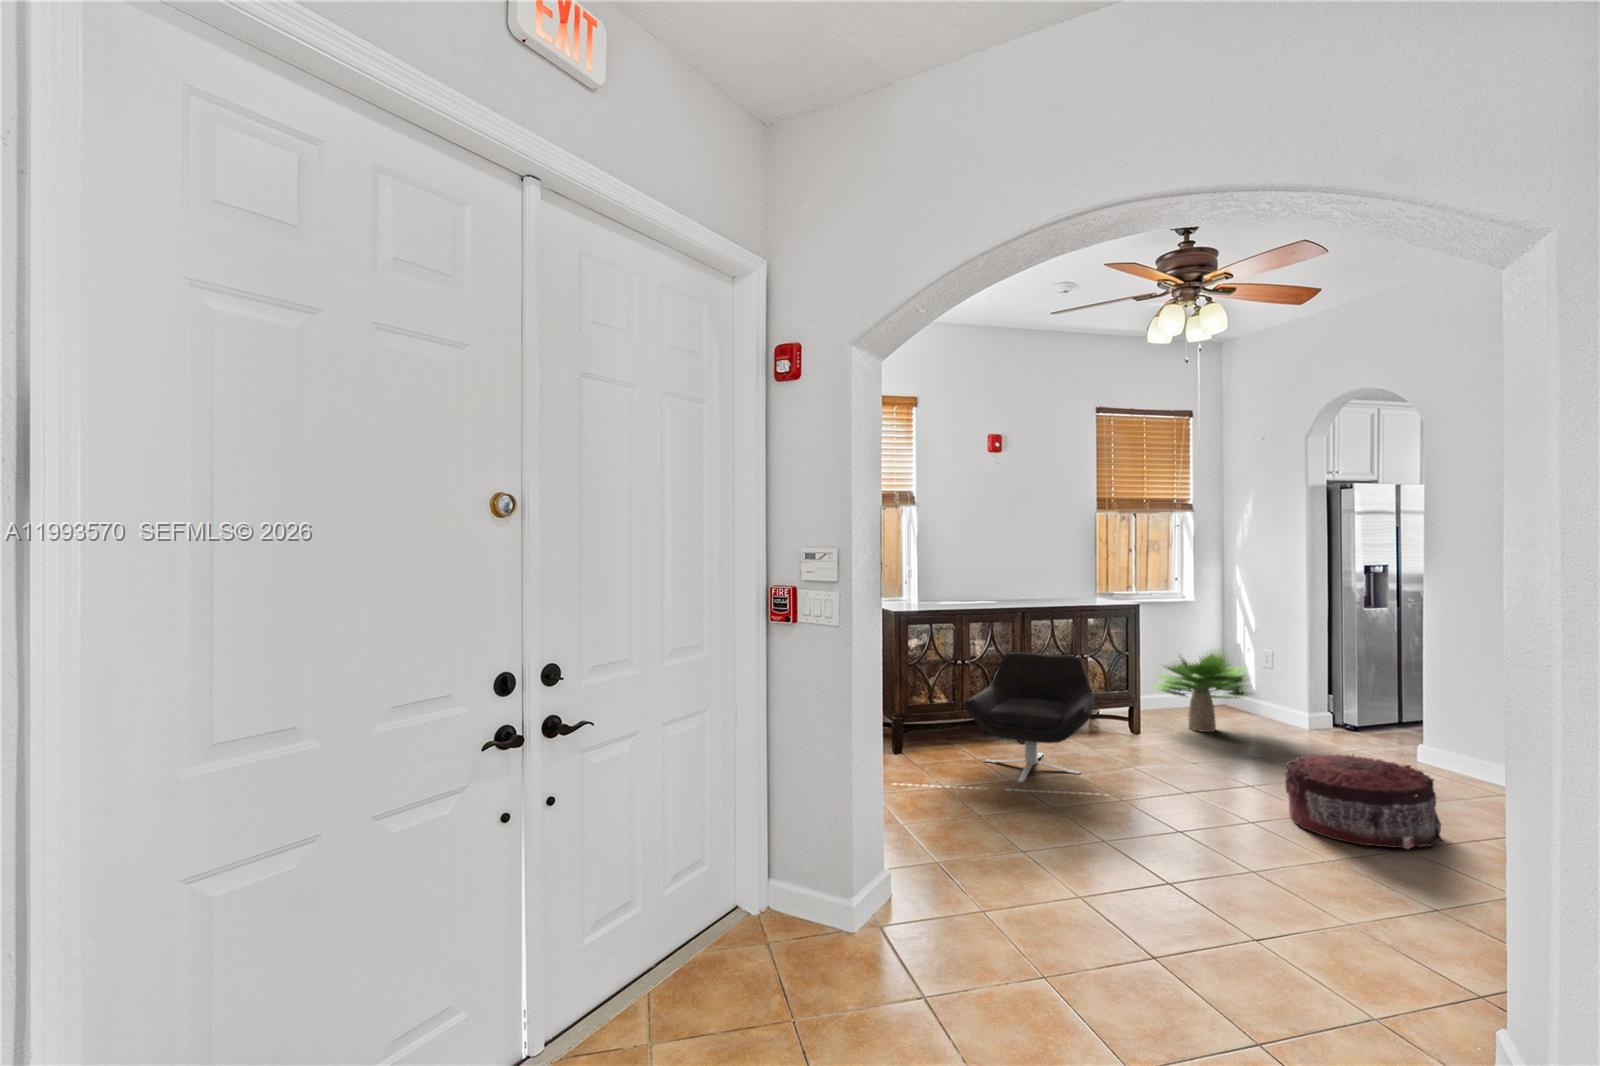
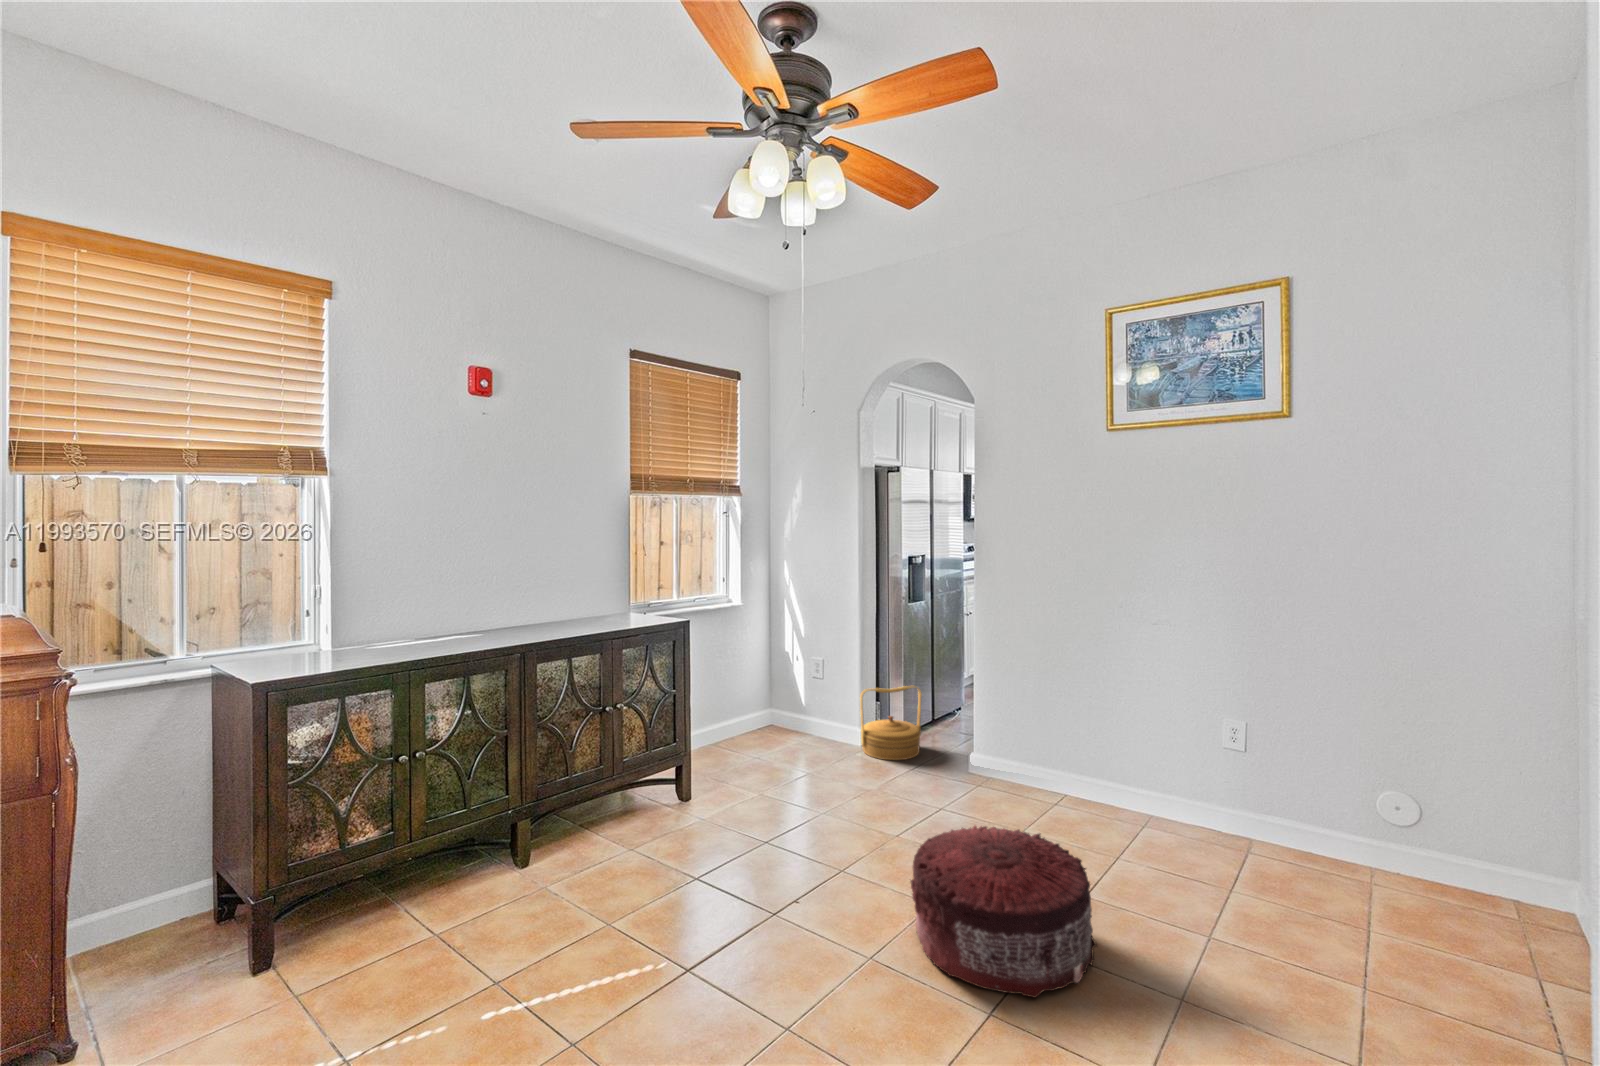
potted plant: present [1155,650,1248,732] -> none [695,661,817,772]
lounge chair: present [963,652,1094,782] -> none [399,717,637,995]
woven basket: none [1306,679,1376,744] -> present [860,686,922,760]

